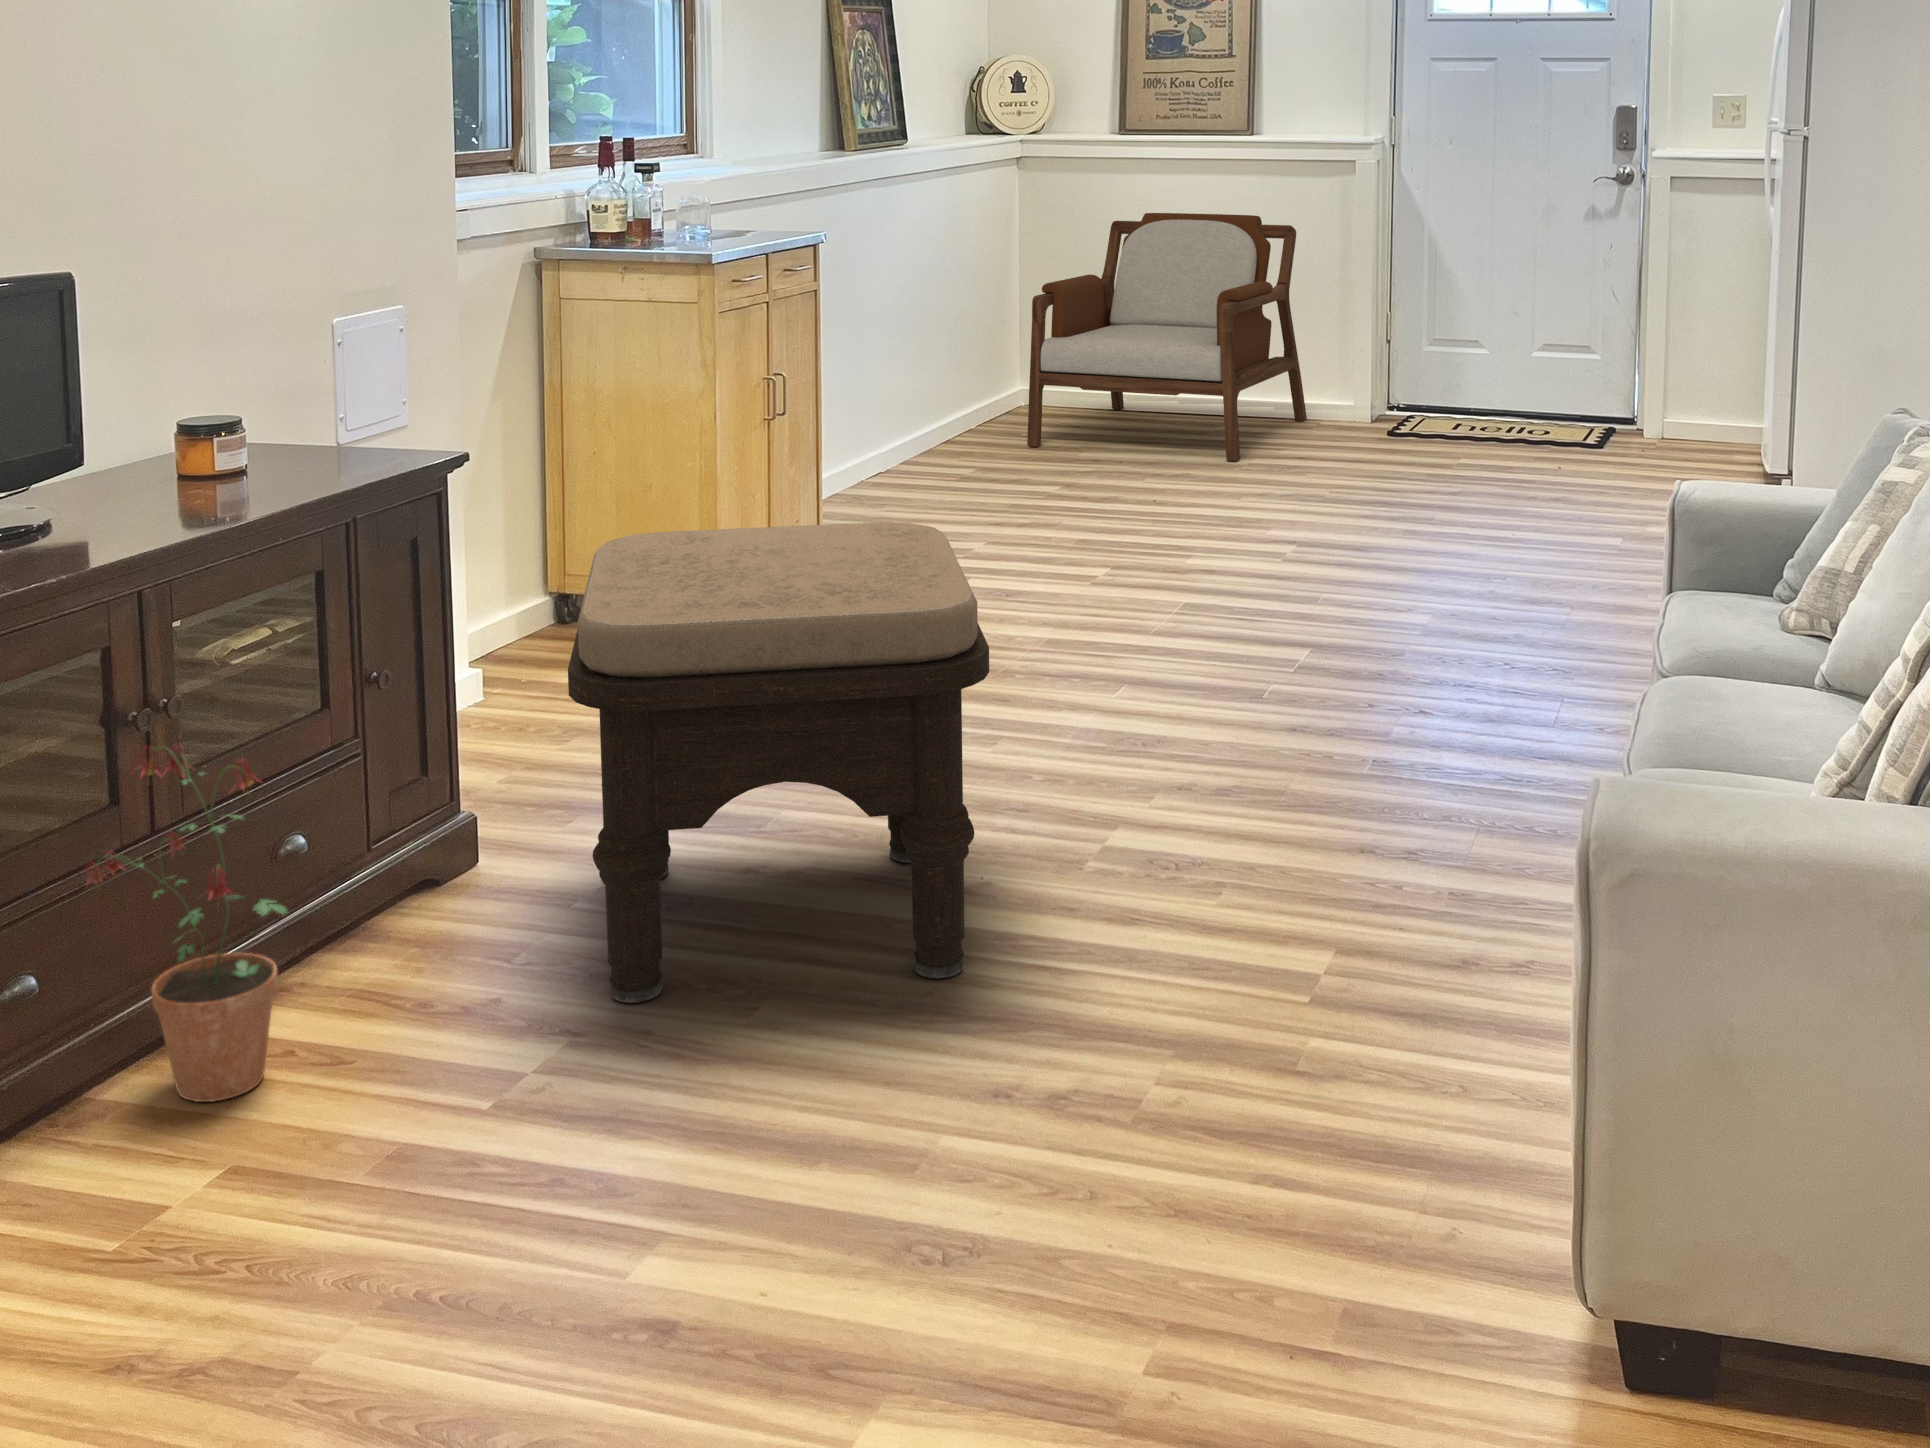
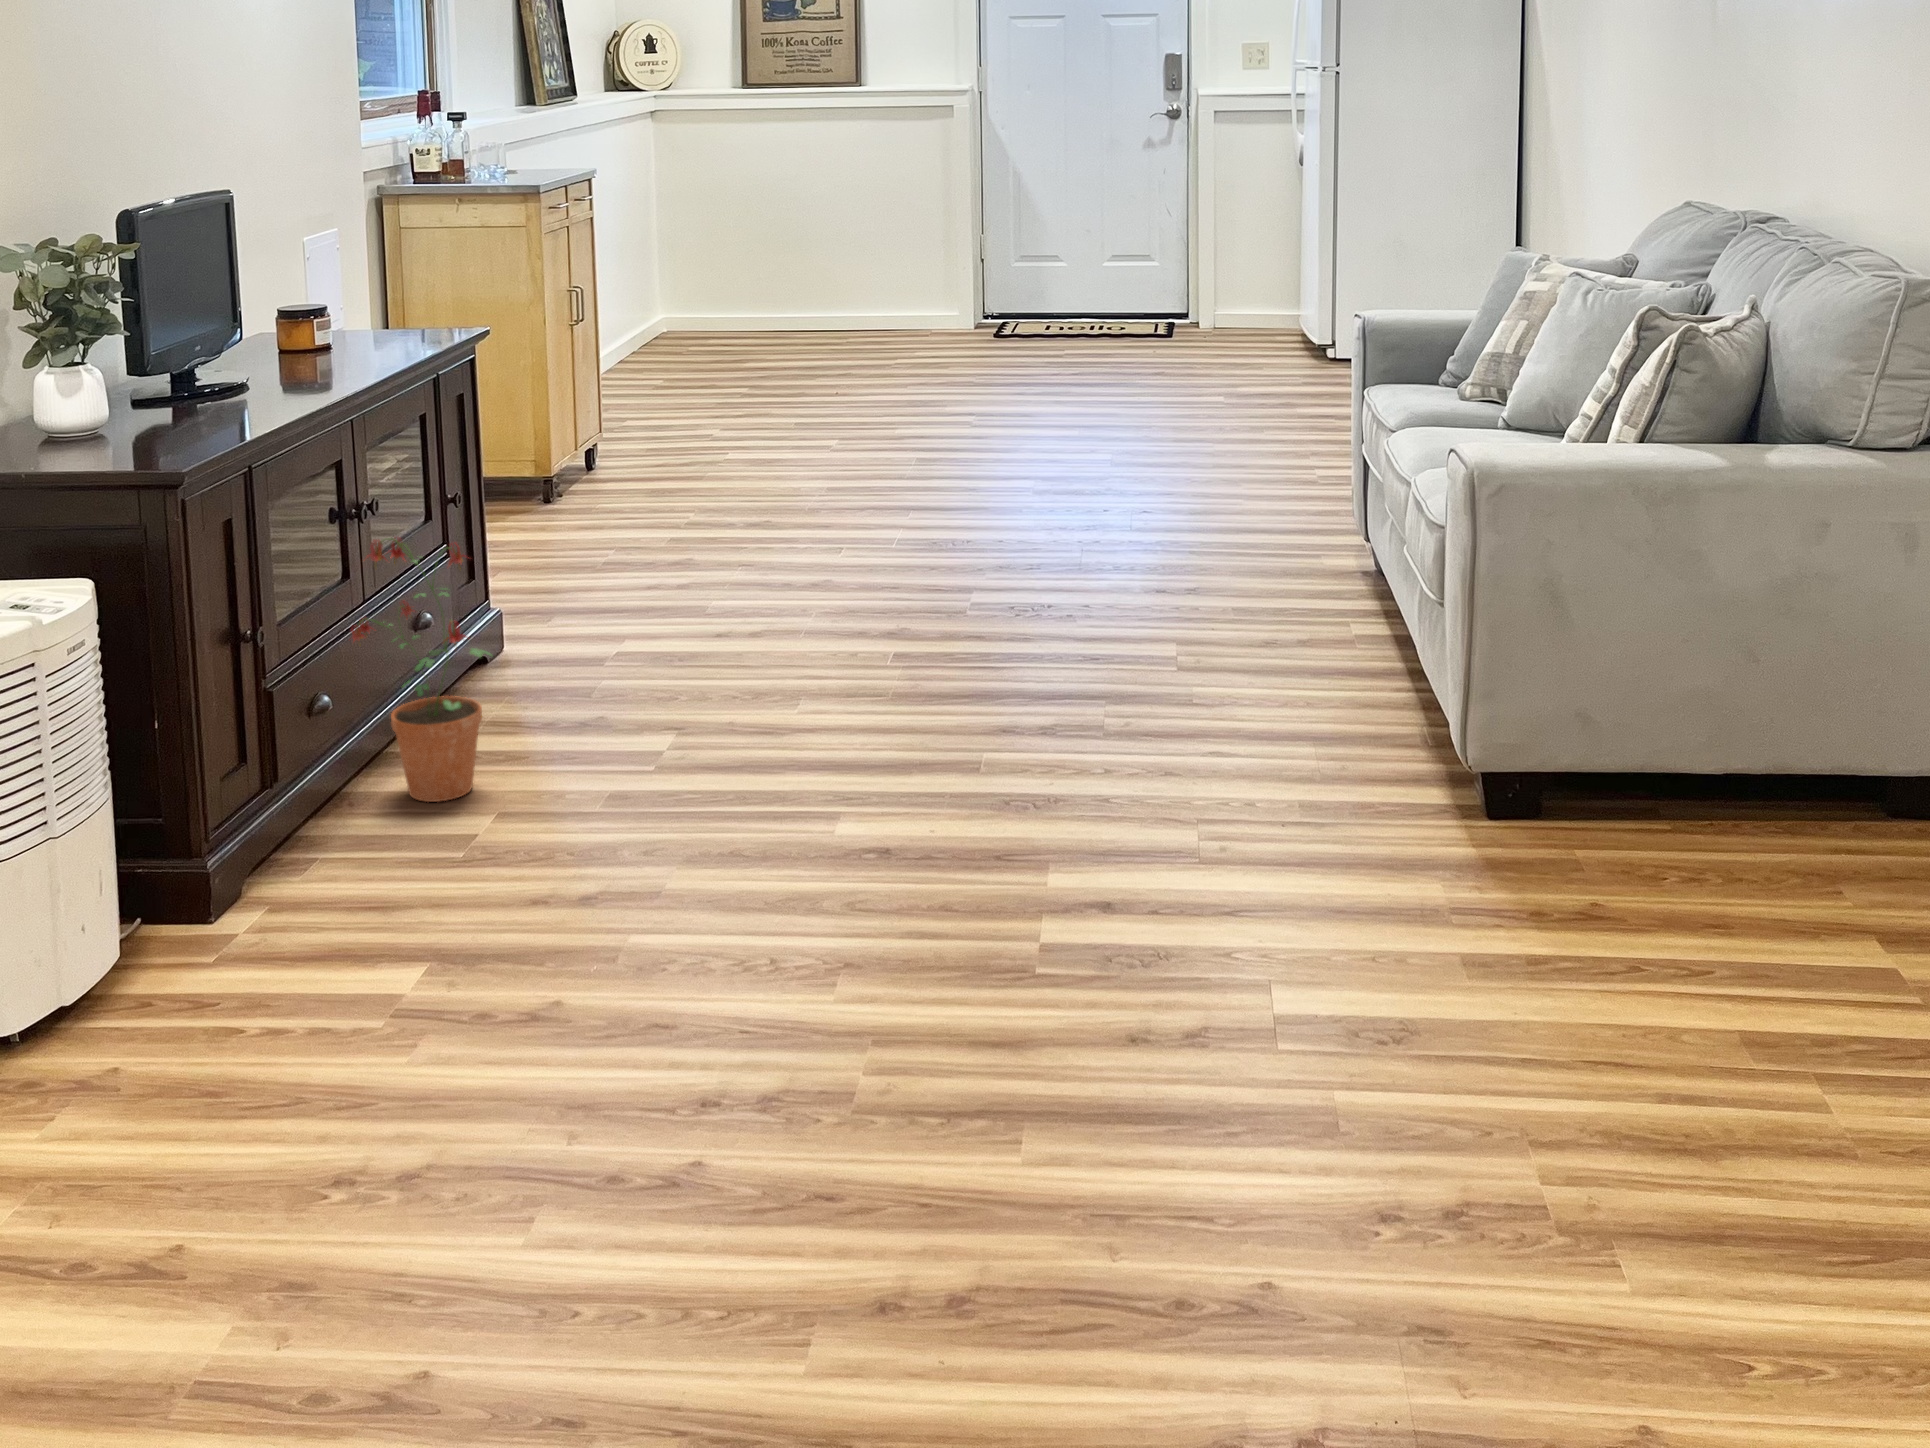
armchair: present [1027,213,1307,461] -> none [692,156,917,364]
ottoman: present [568,522,989,1003] -> none [599,368,949,720]

